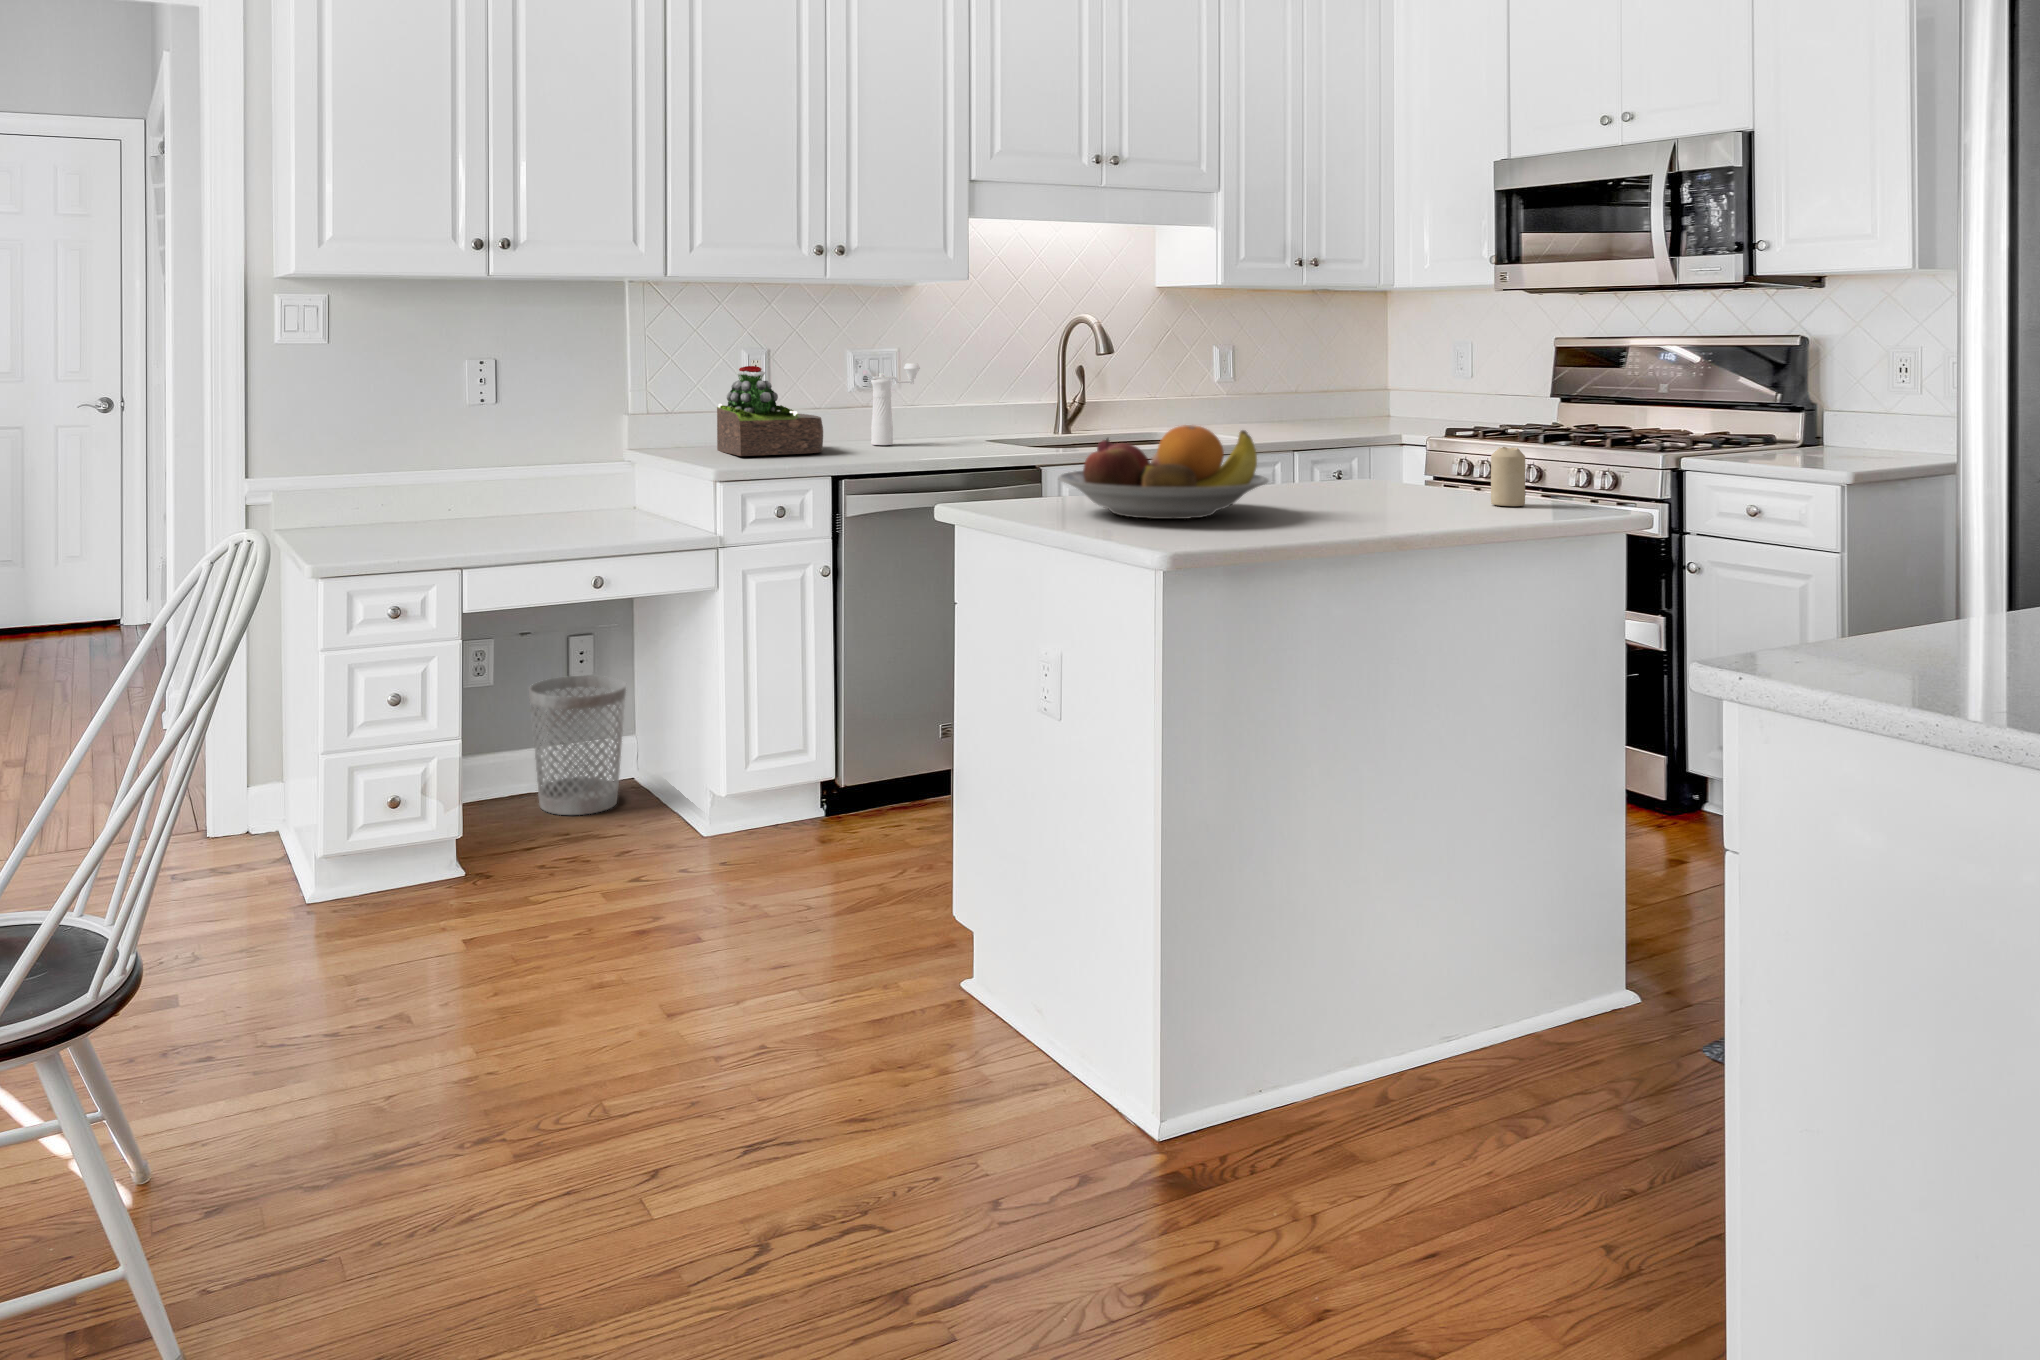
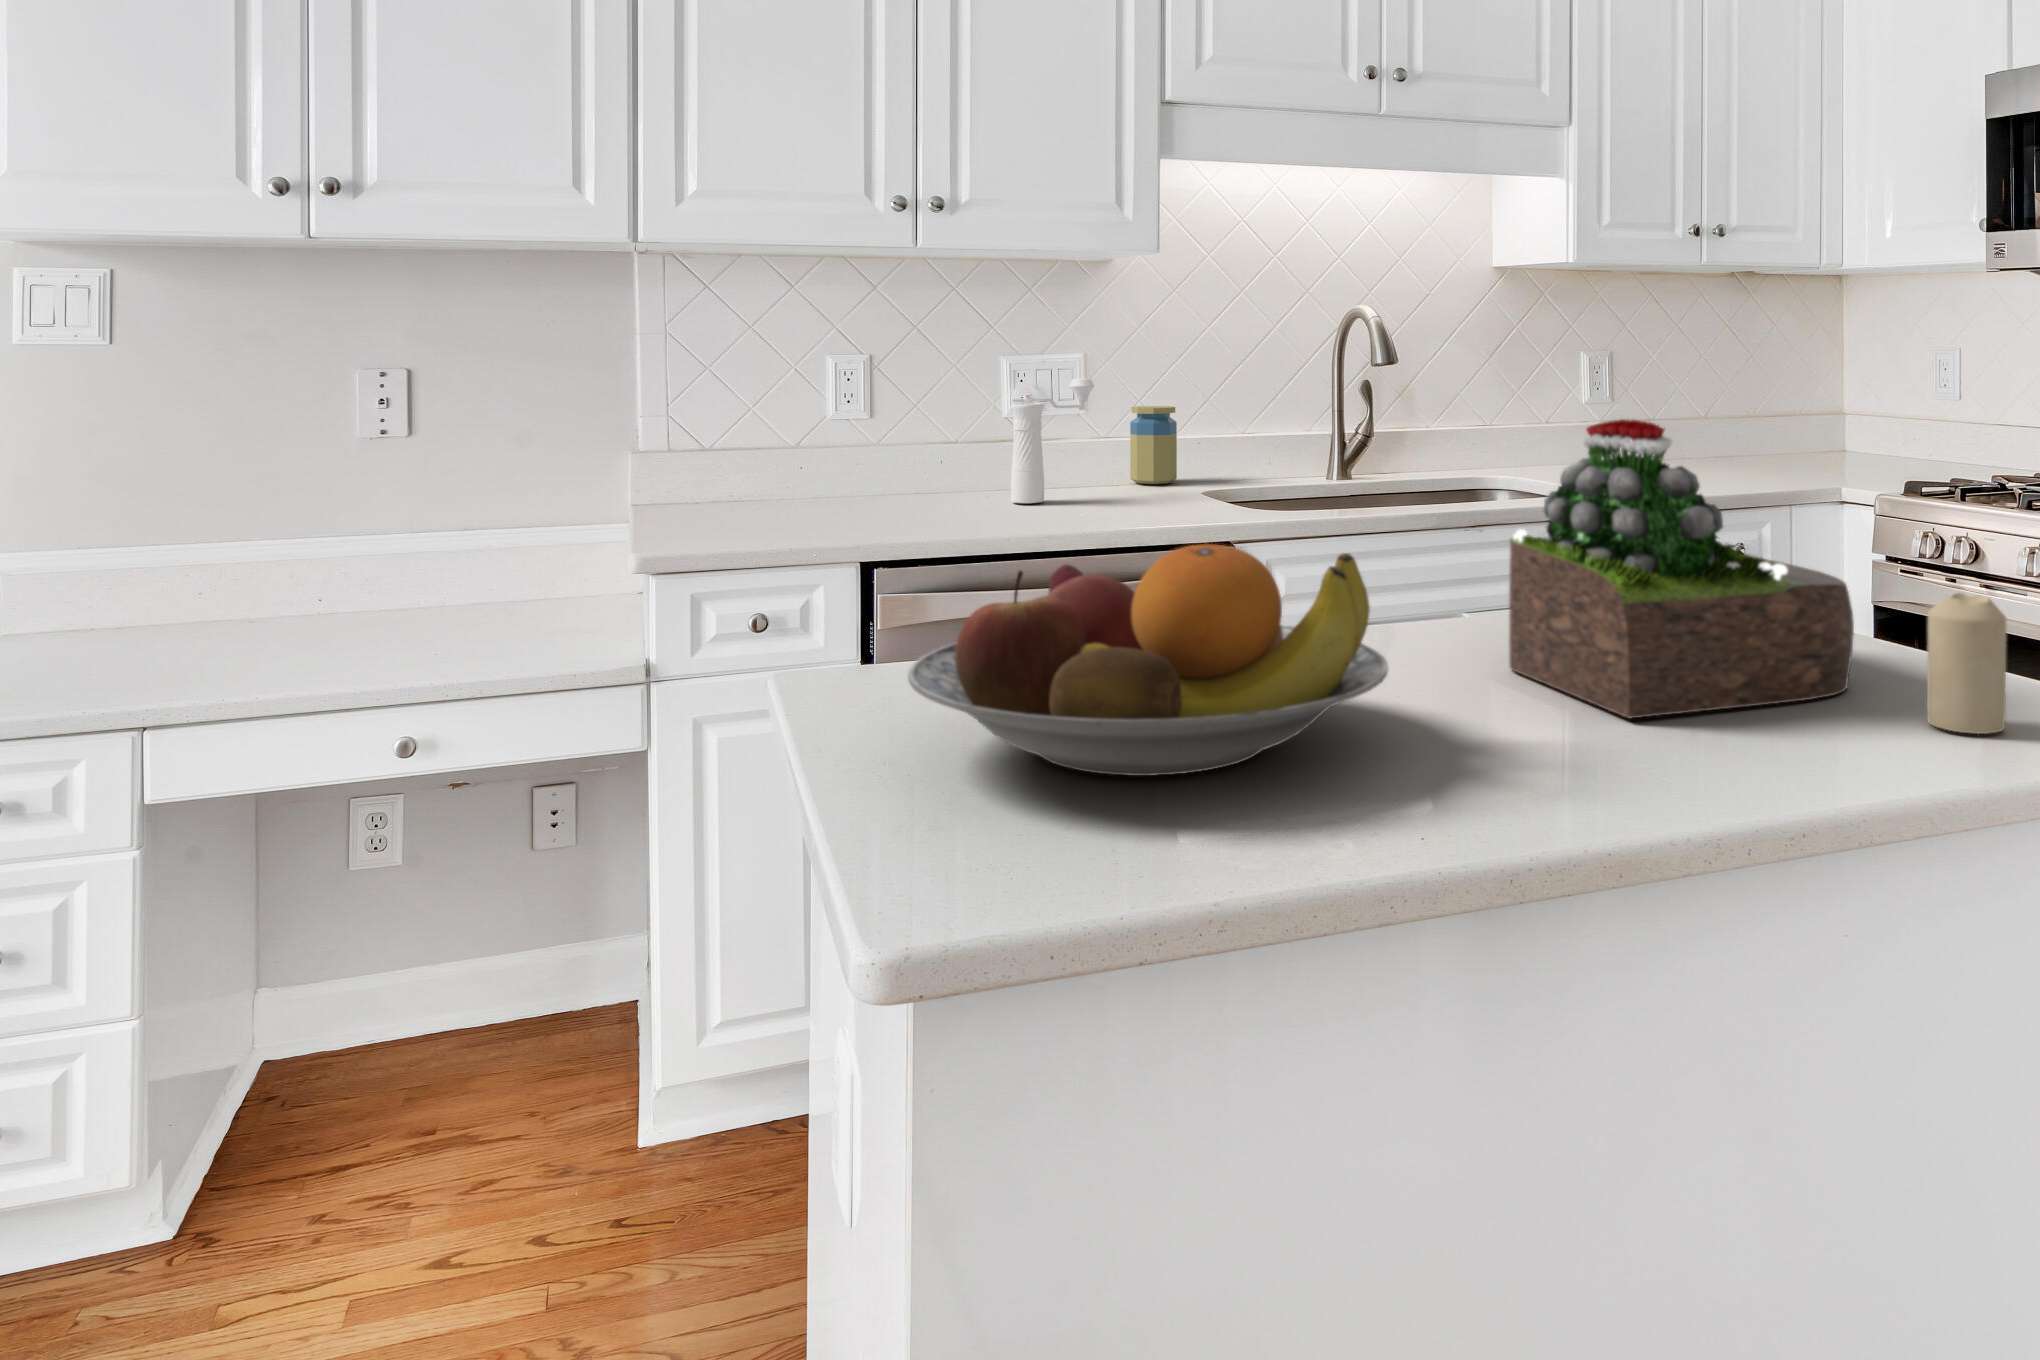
succulent plant: present [717,366,823,456] -> present [1509,419,1854,718]
jar: none [930,383,961,435] -> present [1130,406,1177,484]
wastebasket: present [529,676,626,815] -> none [421,857,588,1094]

